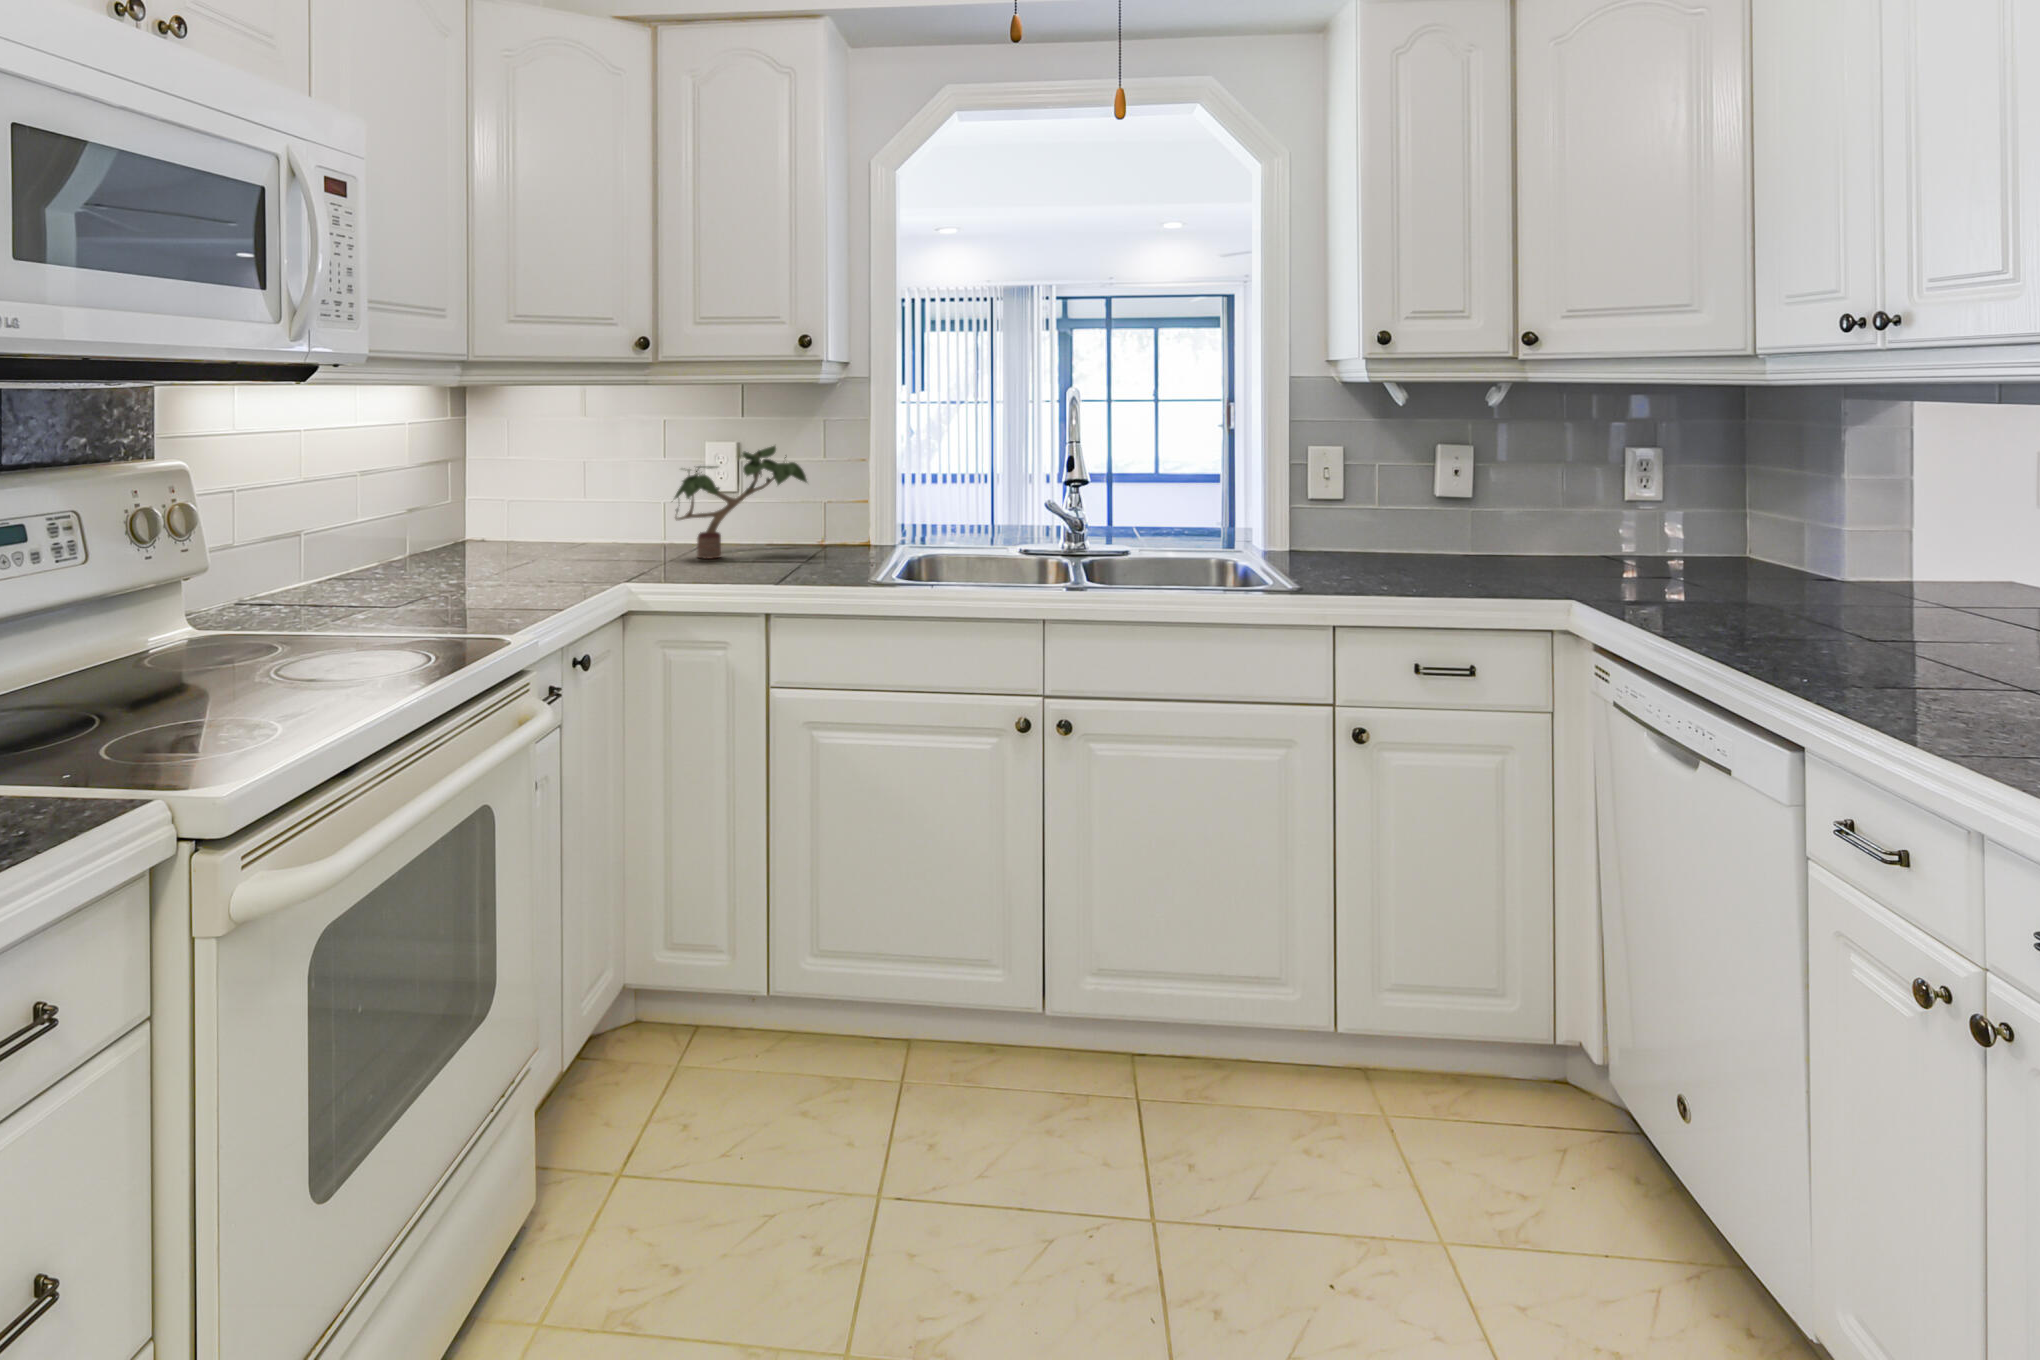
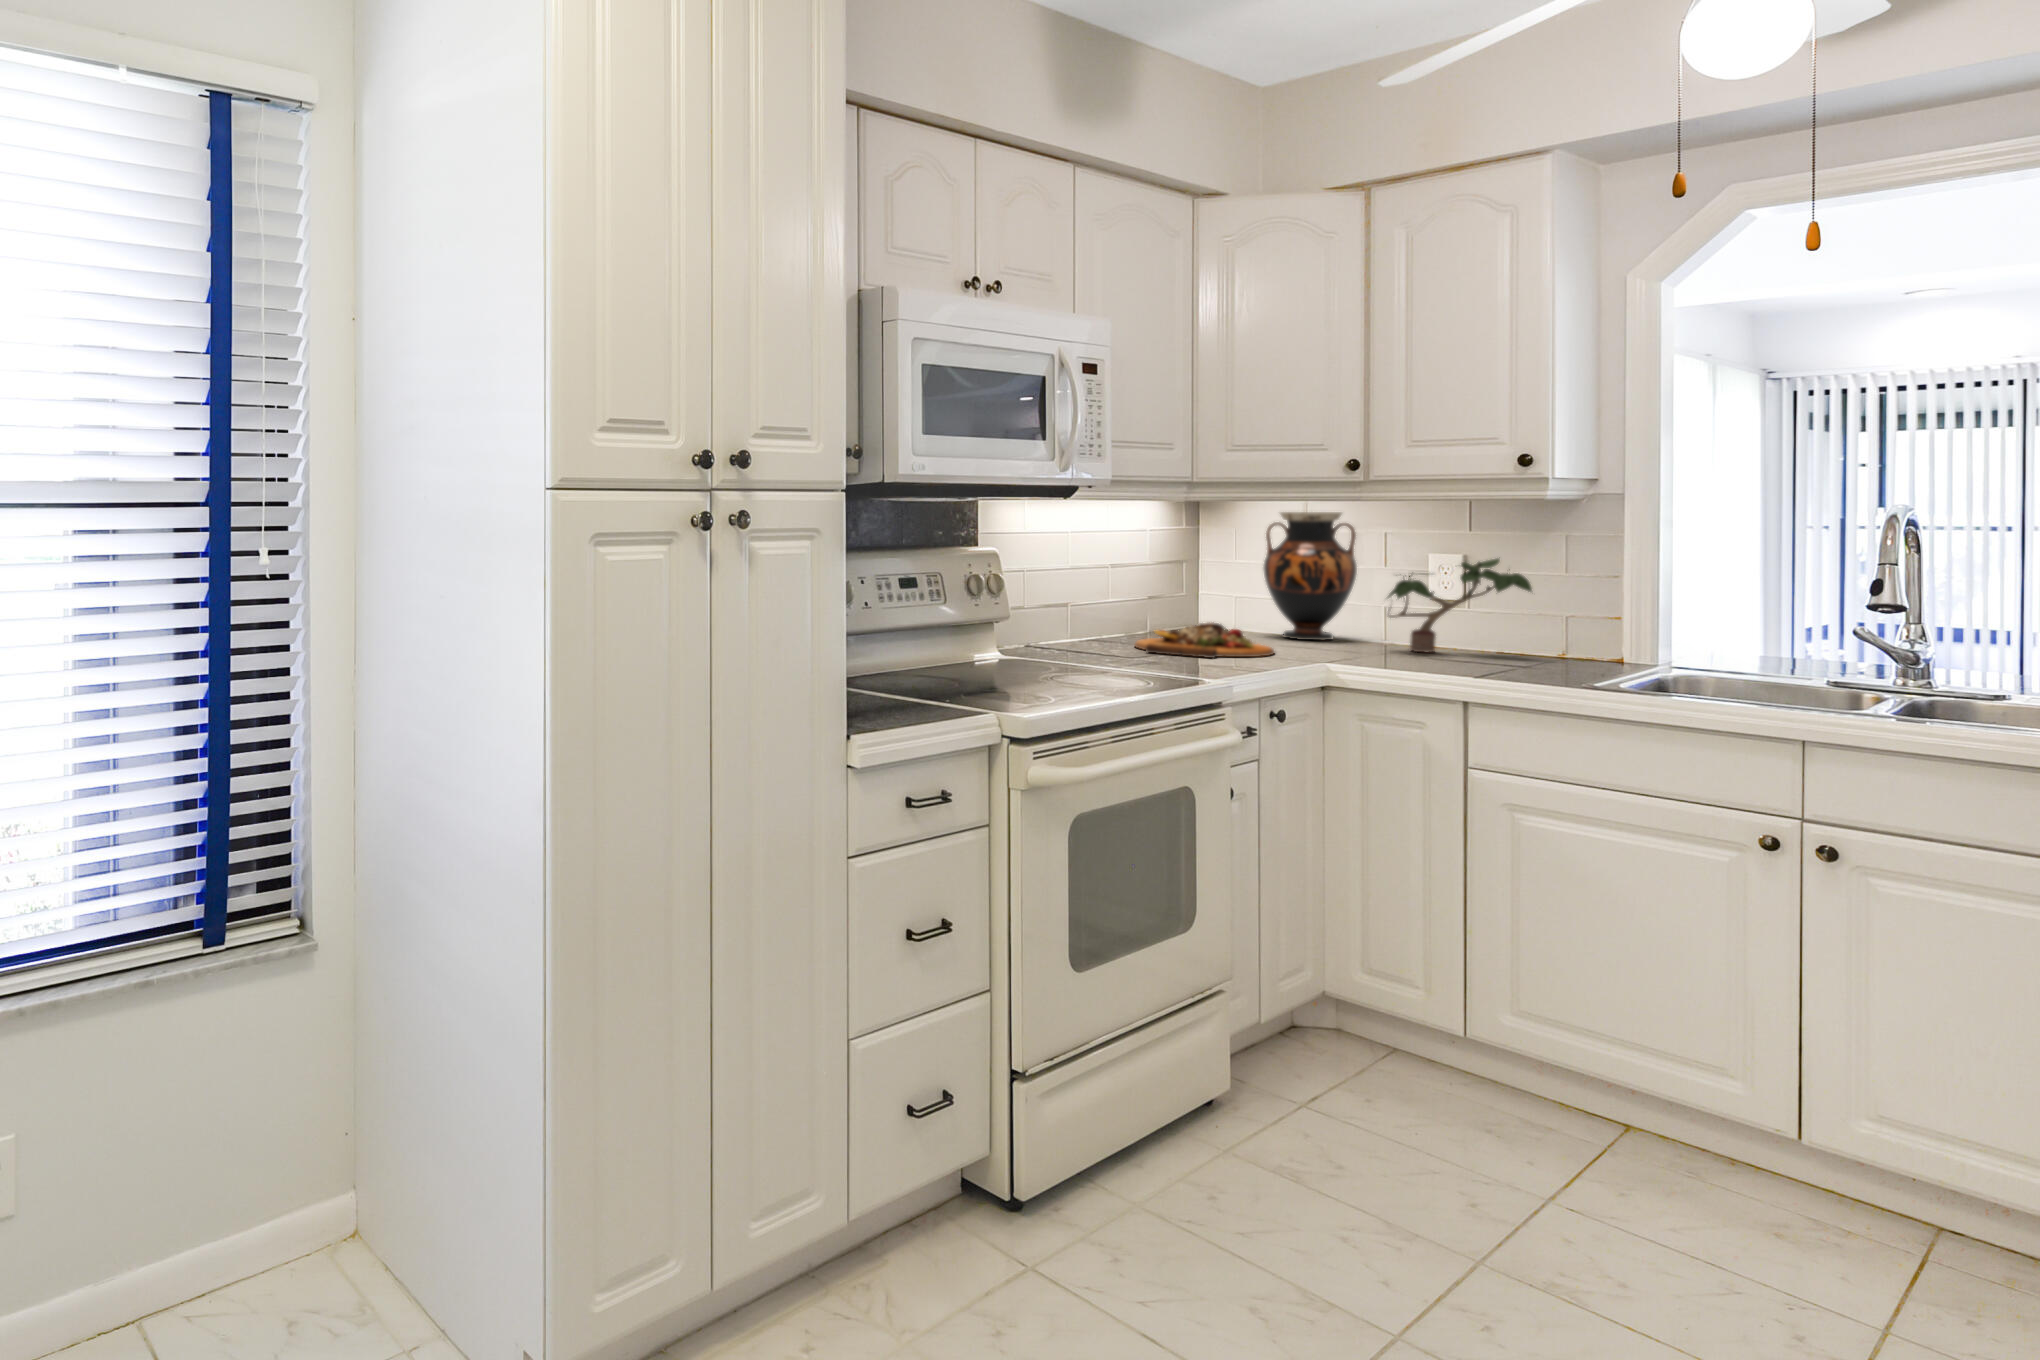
vase: none [542,396,639,553] -> present [1263,512,1357,640]
cutting board: none [393,544,565,597] -> present [1135,622,1274,658]

